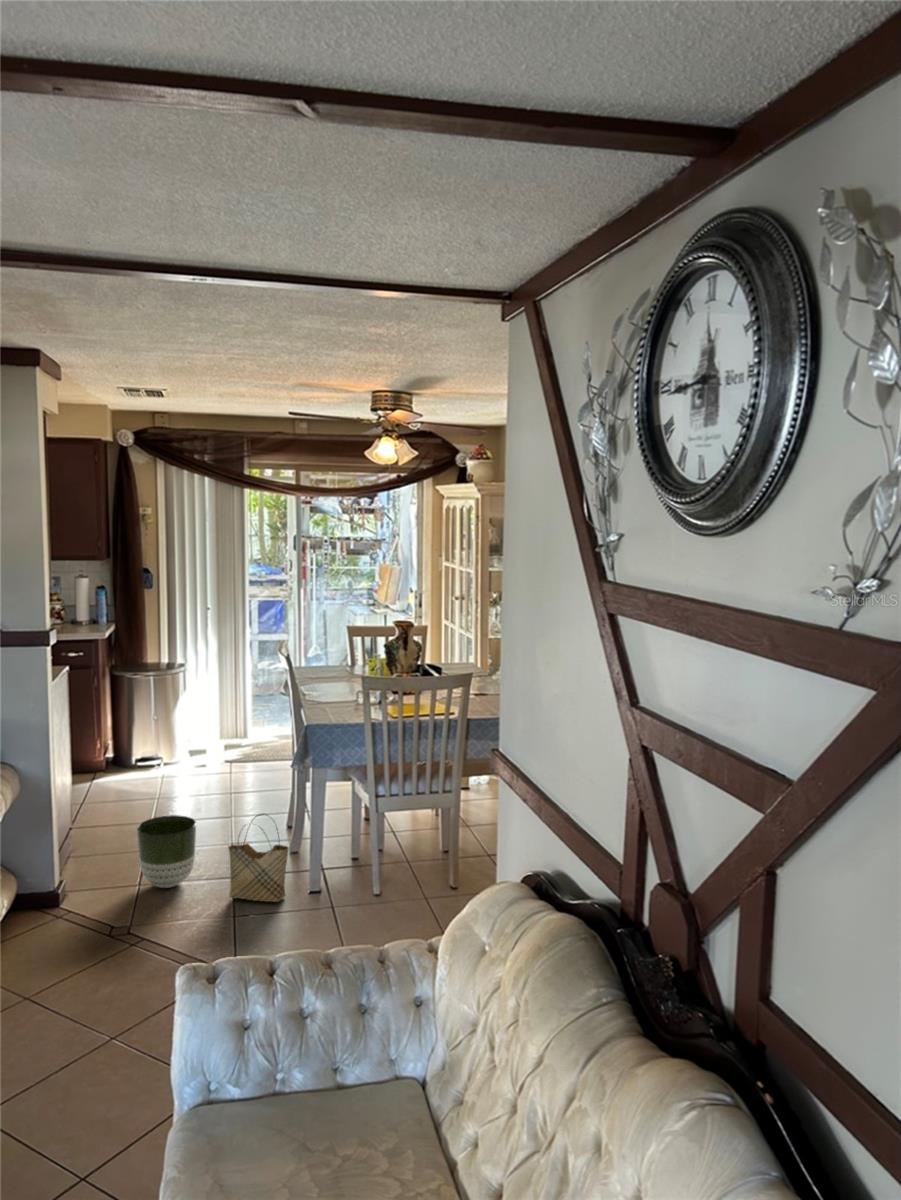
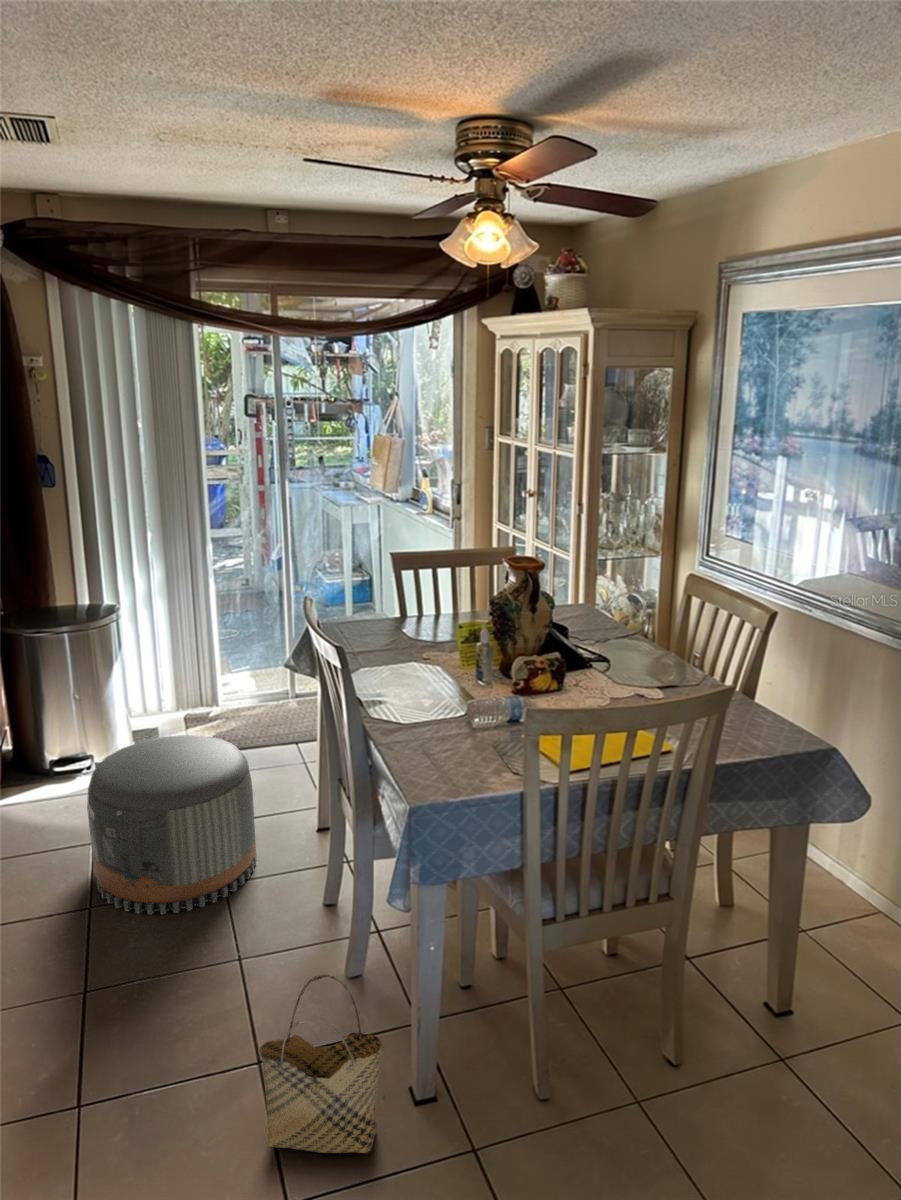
pouf: none [156,732,253,826] -> present [87,735,256,915]
planter: present [137,815,196,888] -> none [64,964,186,1122]

